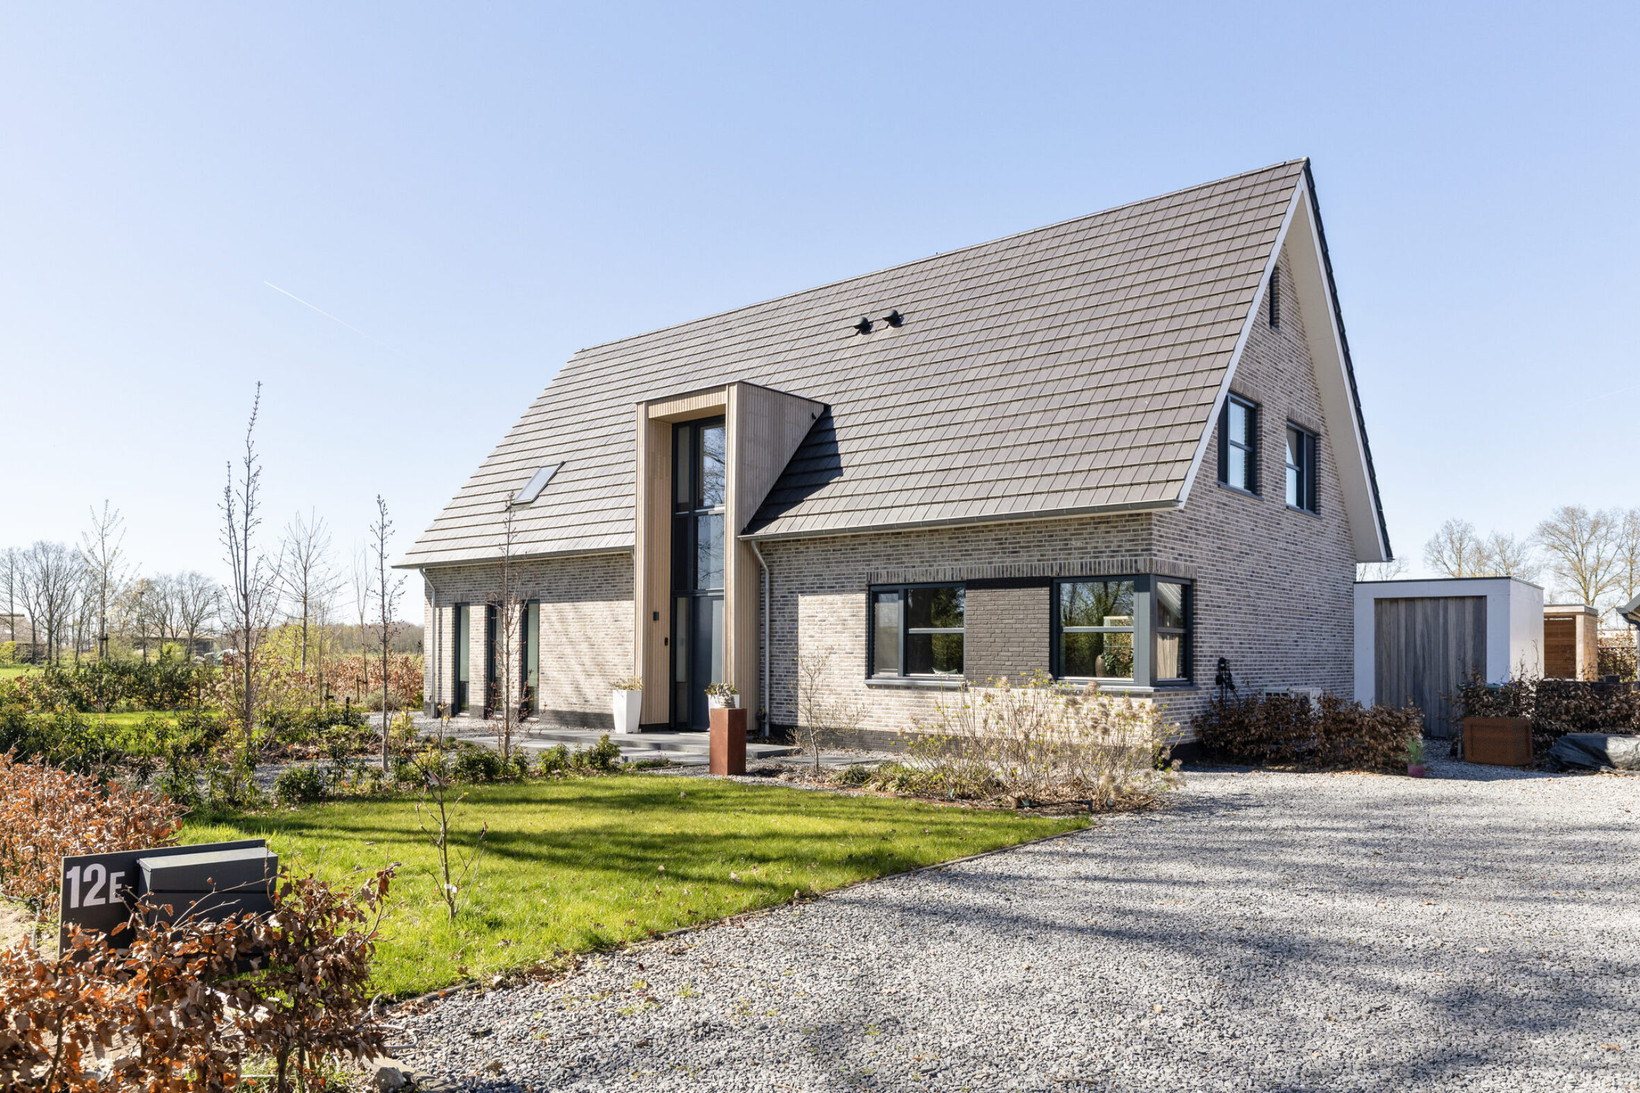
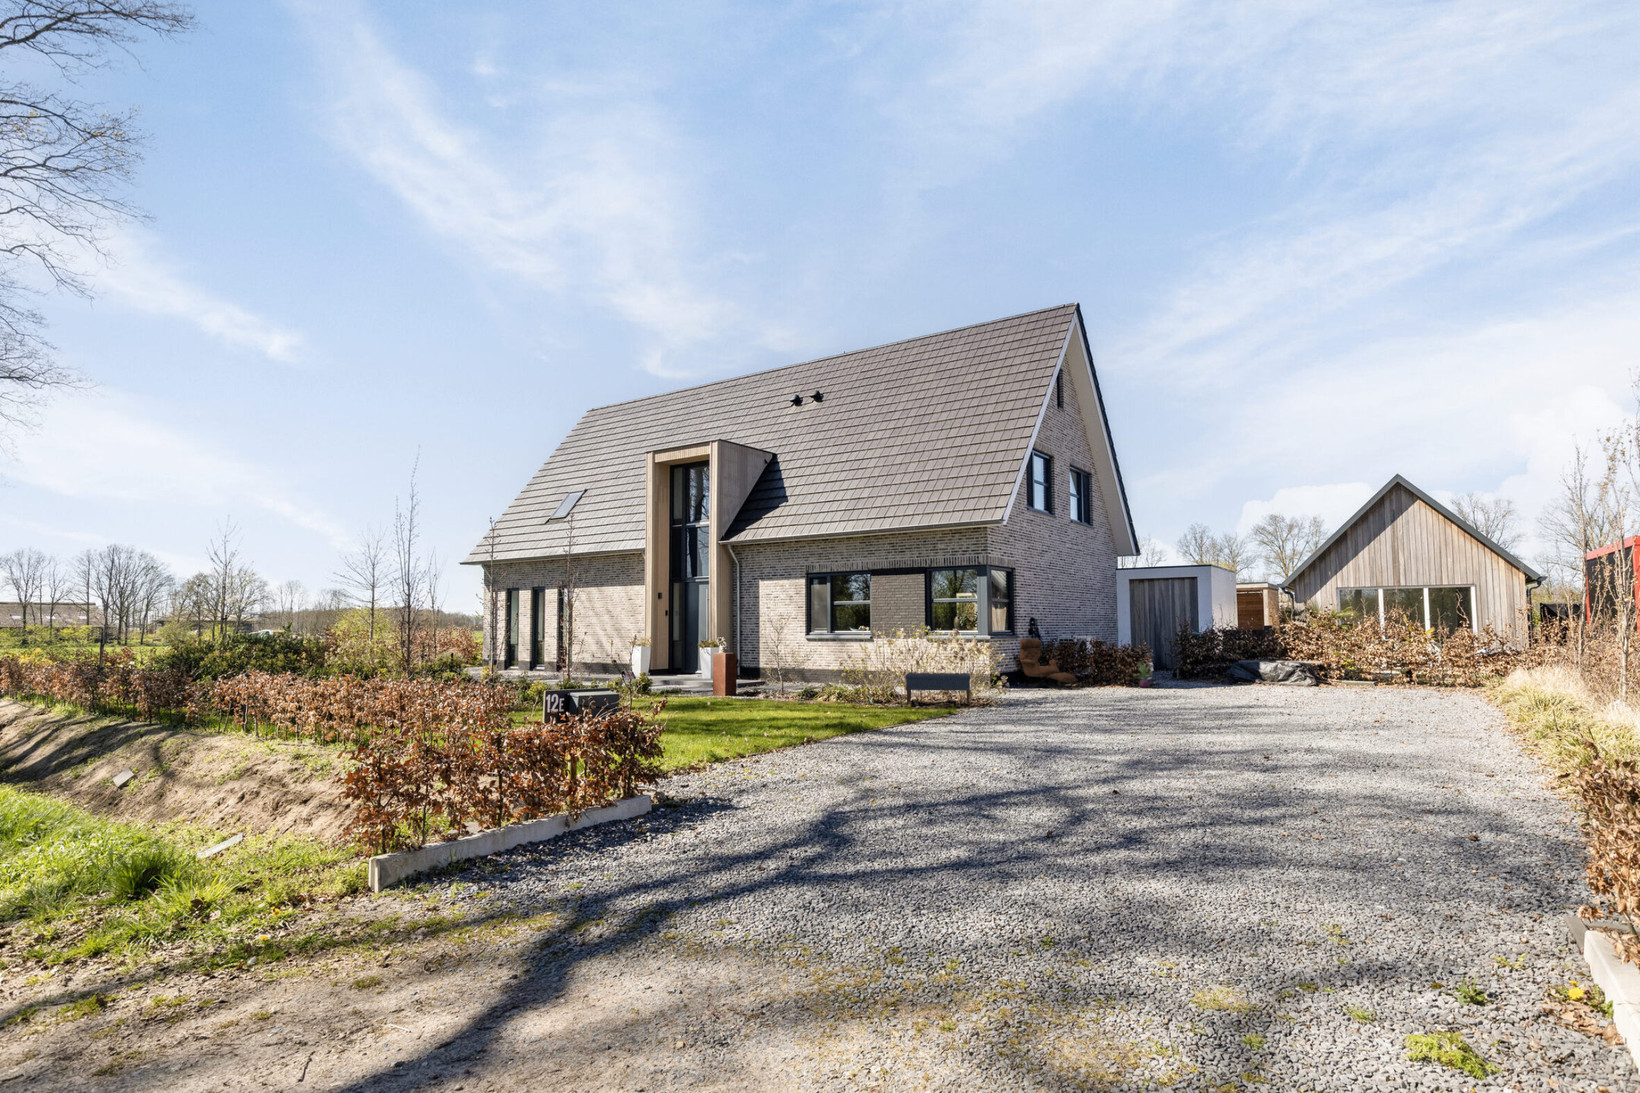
lounge chair: none [1204,691,1300,778] -> present [1020,638,1076,690]
wooden crate: present [1463,716,1533,766] -> none [1175,652,1215,681]
bench: none [1009,750,1119,808] -> present [905,673,970,705]

